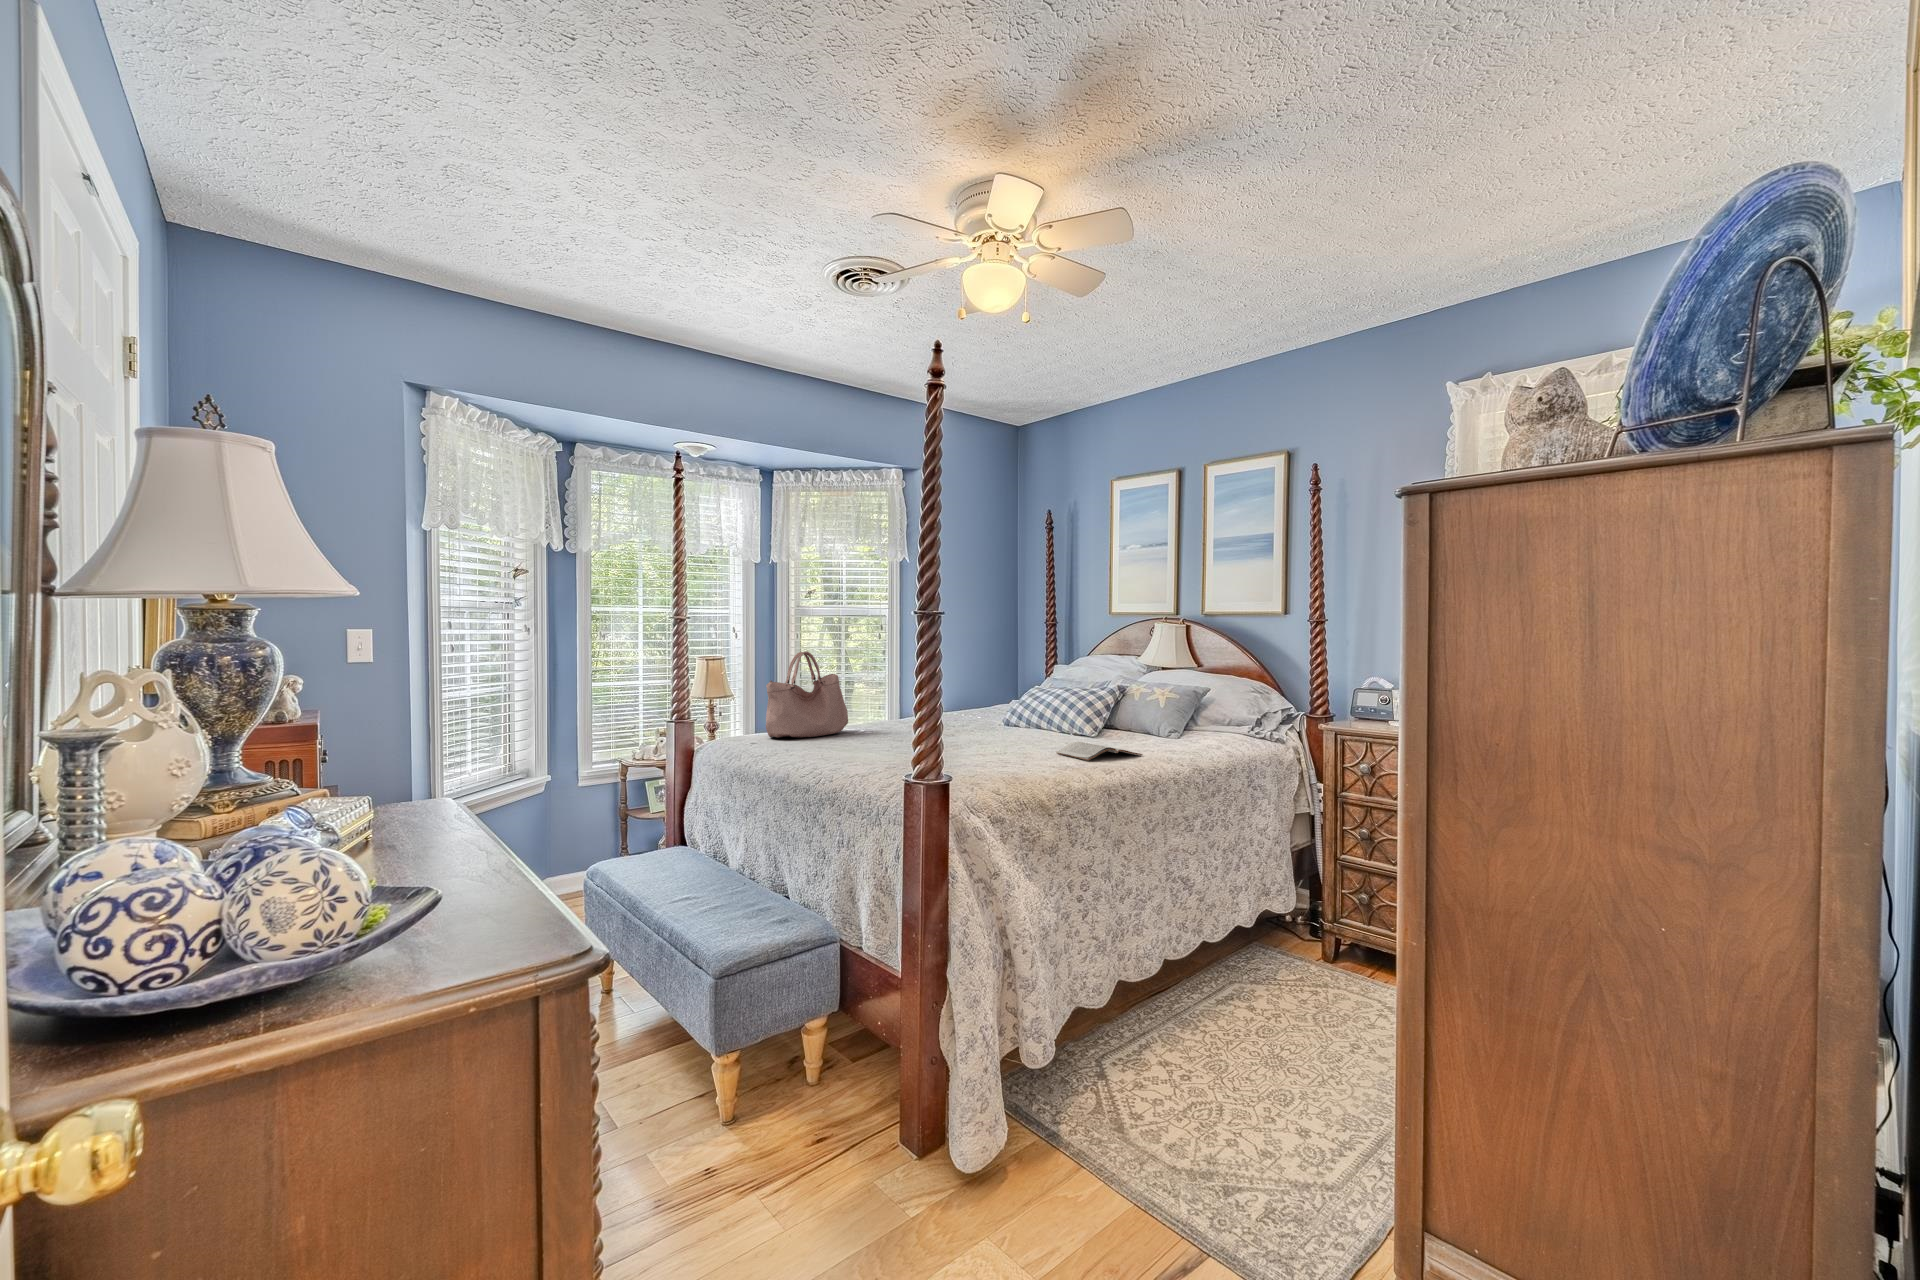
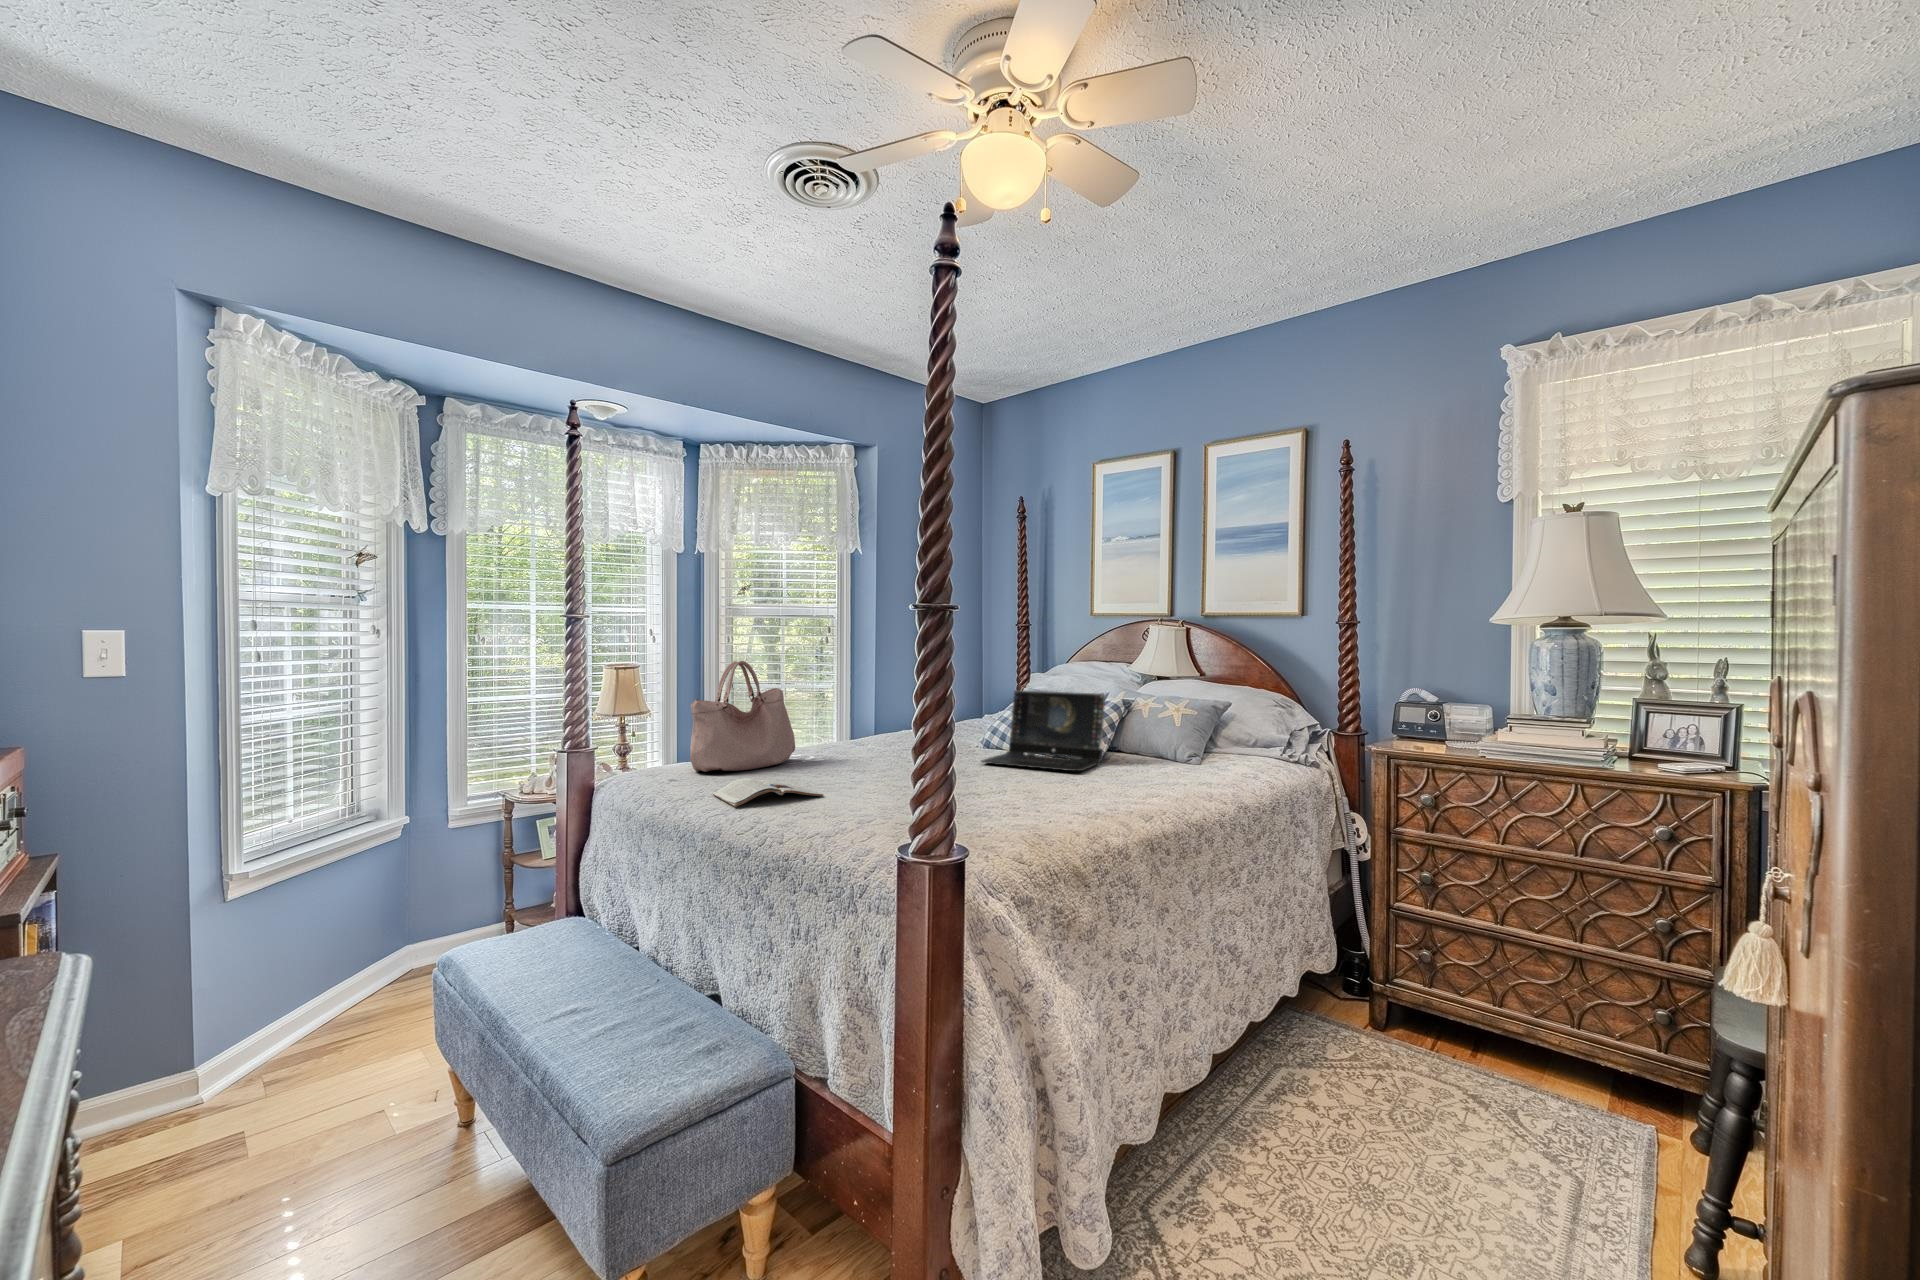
laptop: none [996,677,1100,741] -> present [981,690,1105,771]
magazine: present [1056,742,1142,761] -> present [712,778,823,807]

